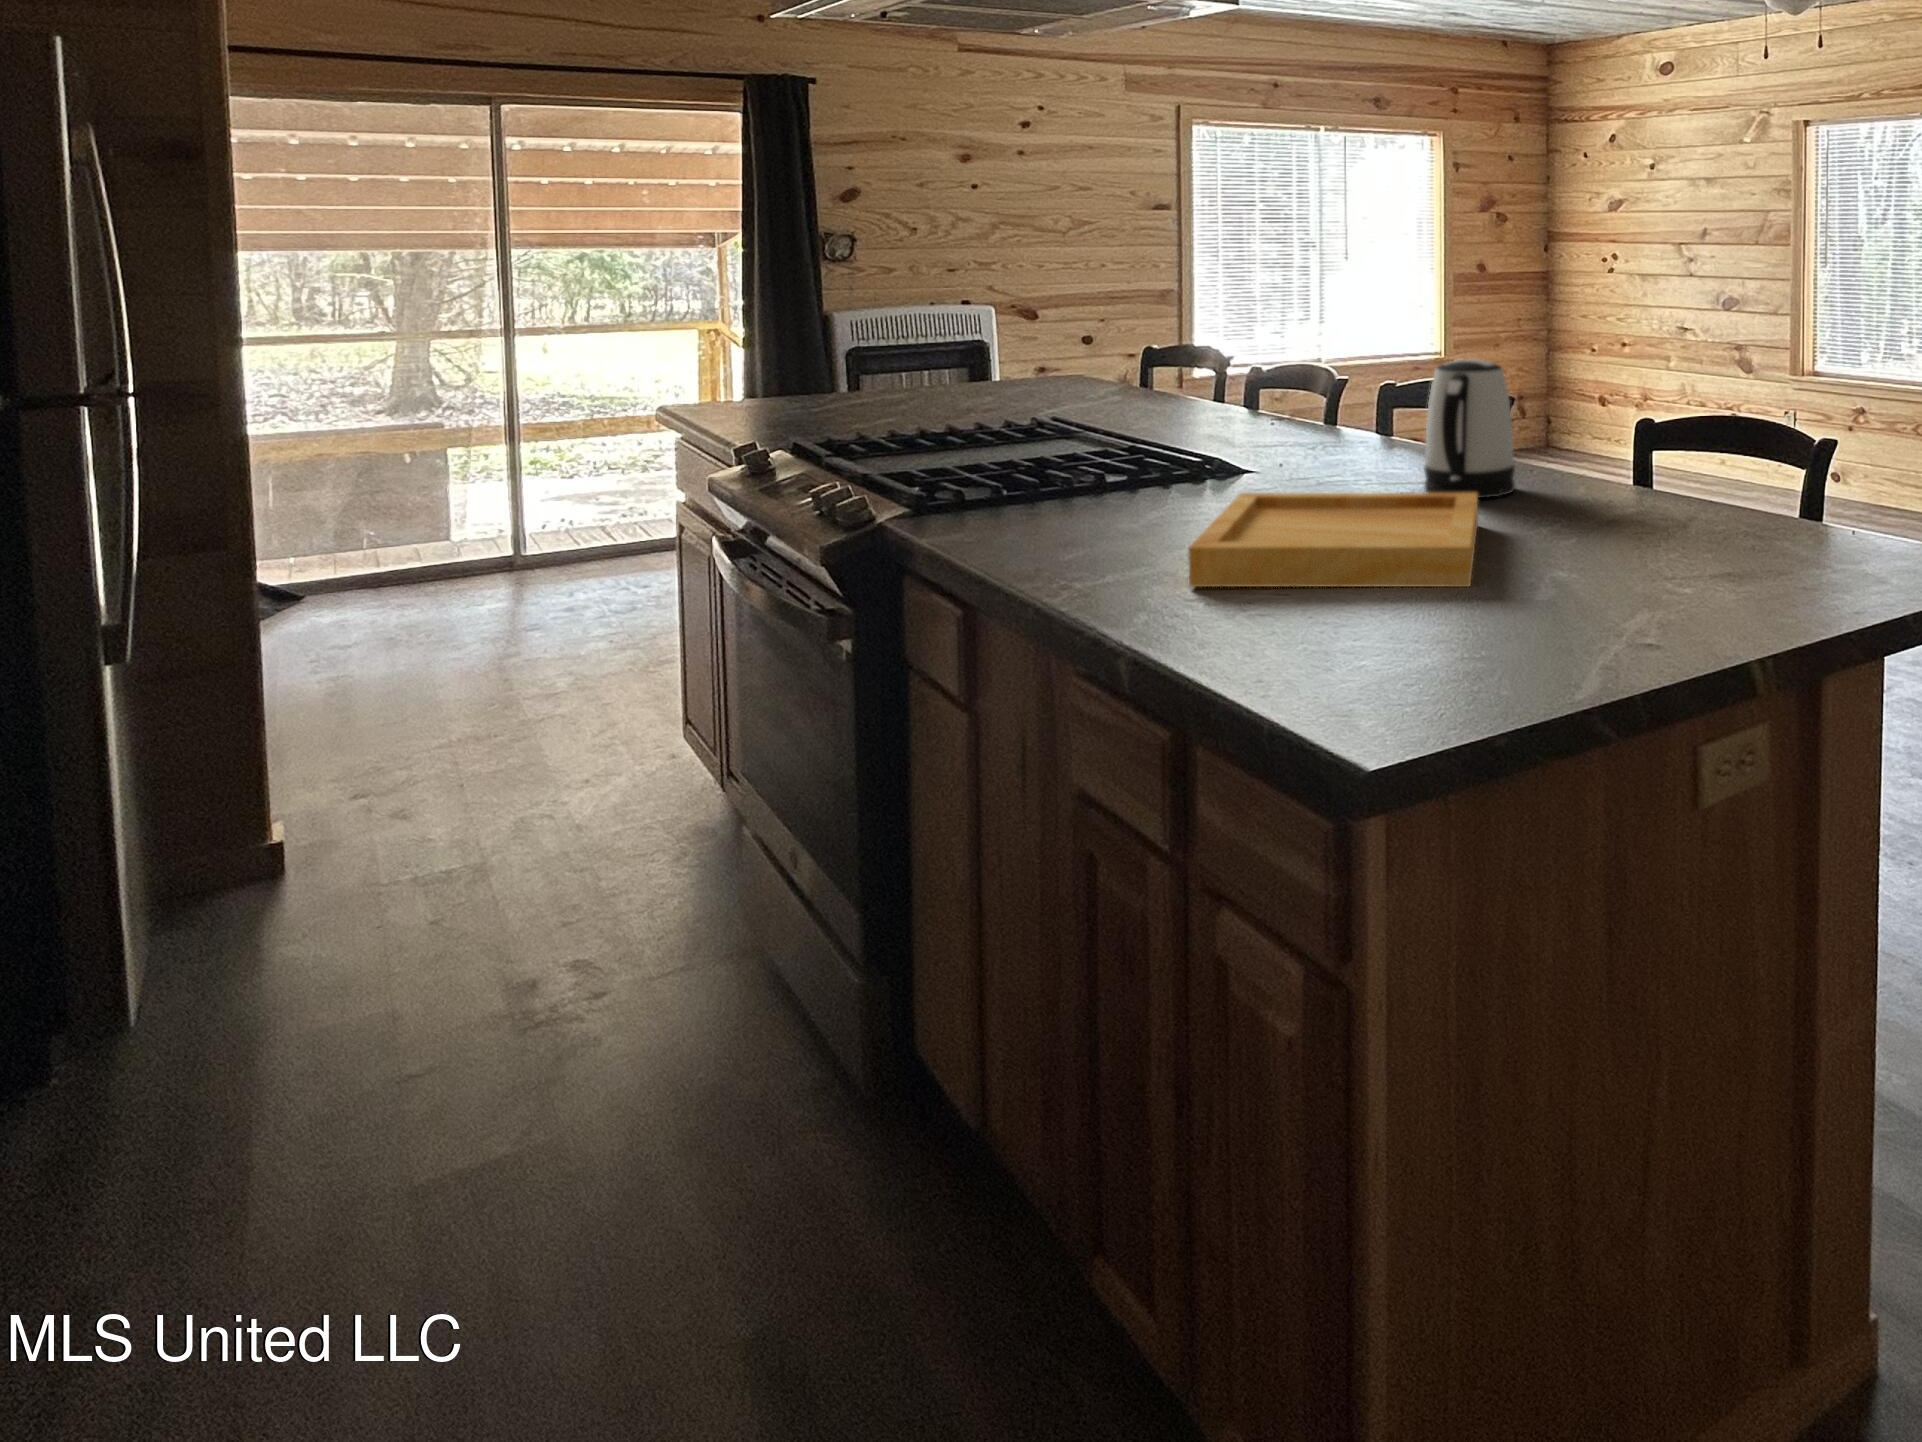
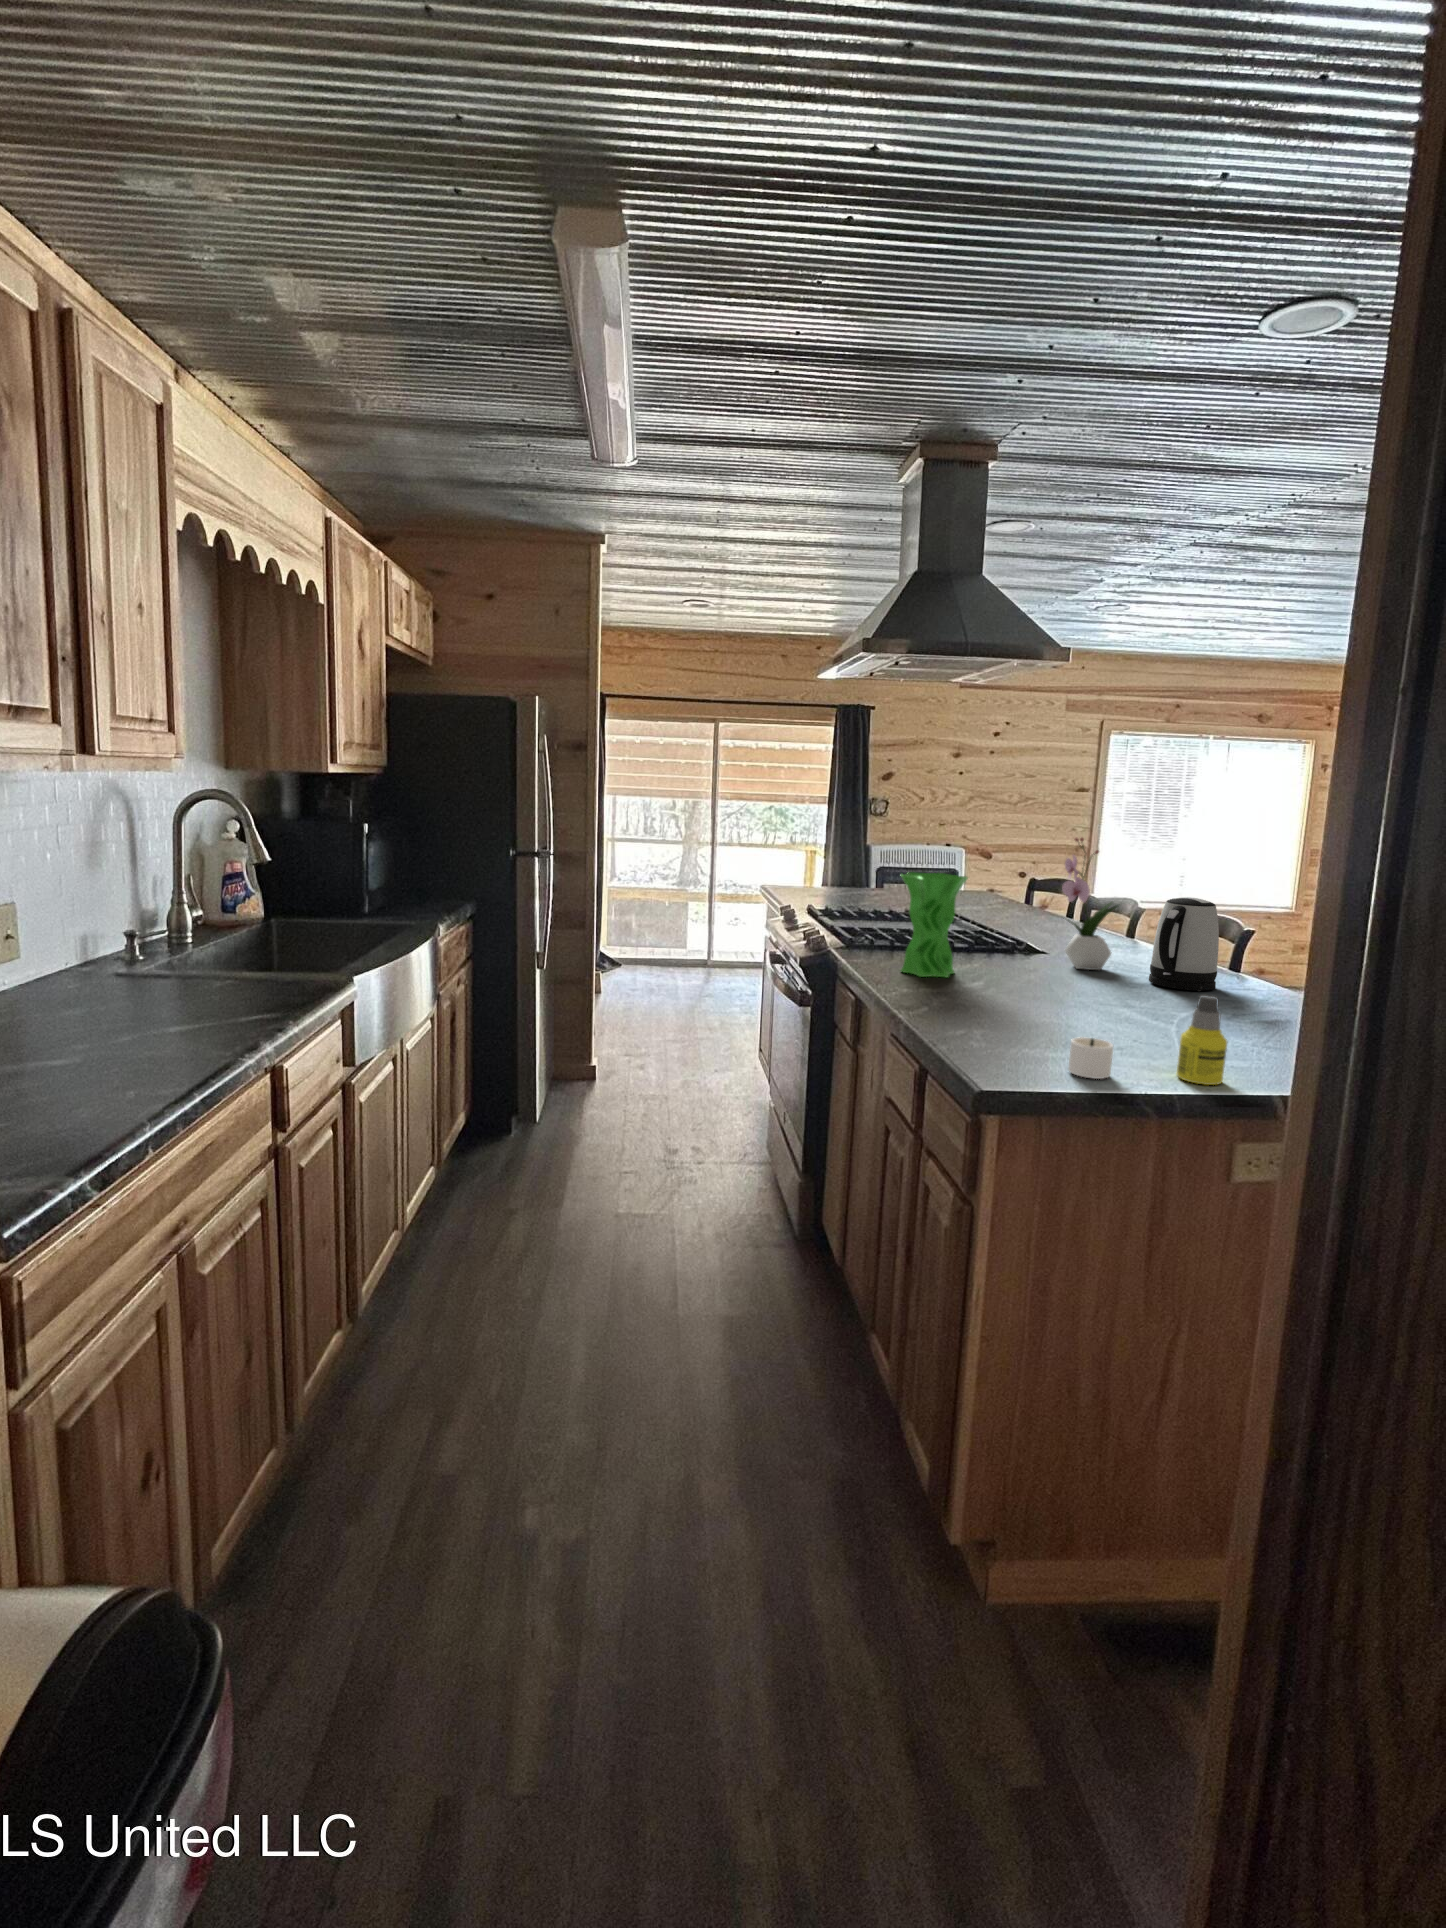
flower arrangement: none [1274,280,1367,489] -> present [1062,838,1118,970]
vase: none [1029,359,1146,547] -> present [901,872,968,977]
tray: present [1188,493,1478,587] -> none [958,961,1169,1033]
bottle: none [1595,514,1660,654] -> present [1177,995,1227,1085]
candle: none [1452,614,1542,684] -> present [1069,1037,1113,1079]

